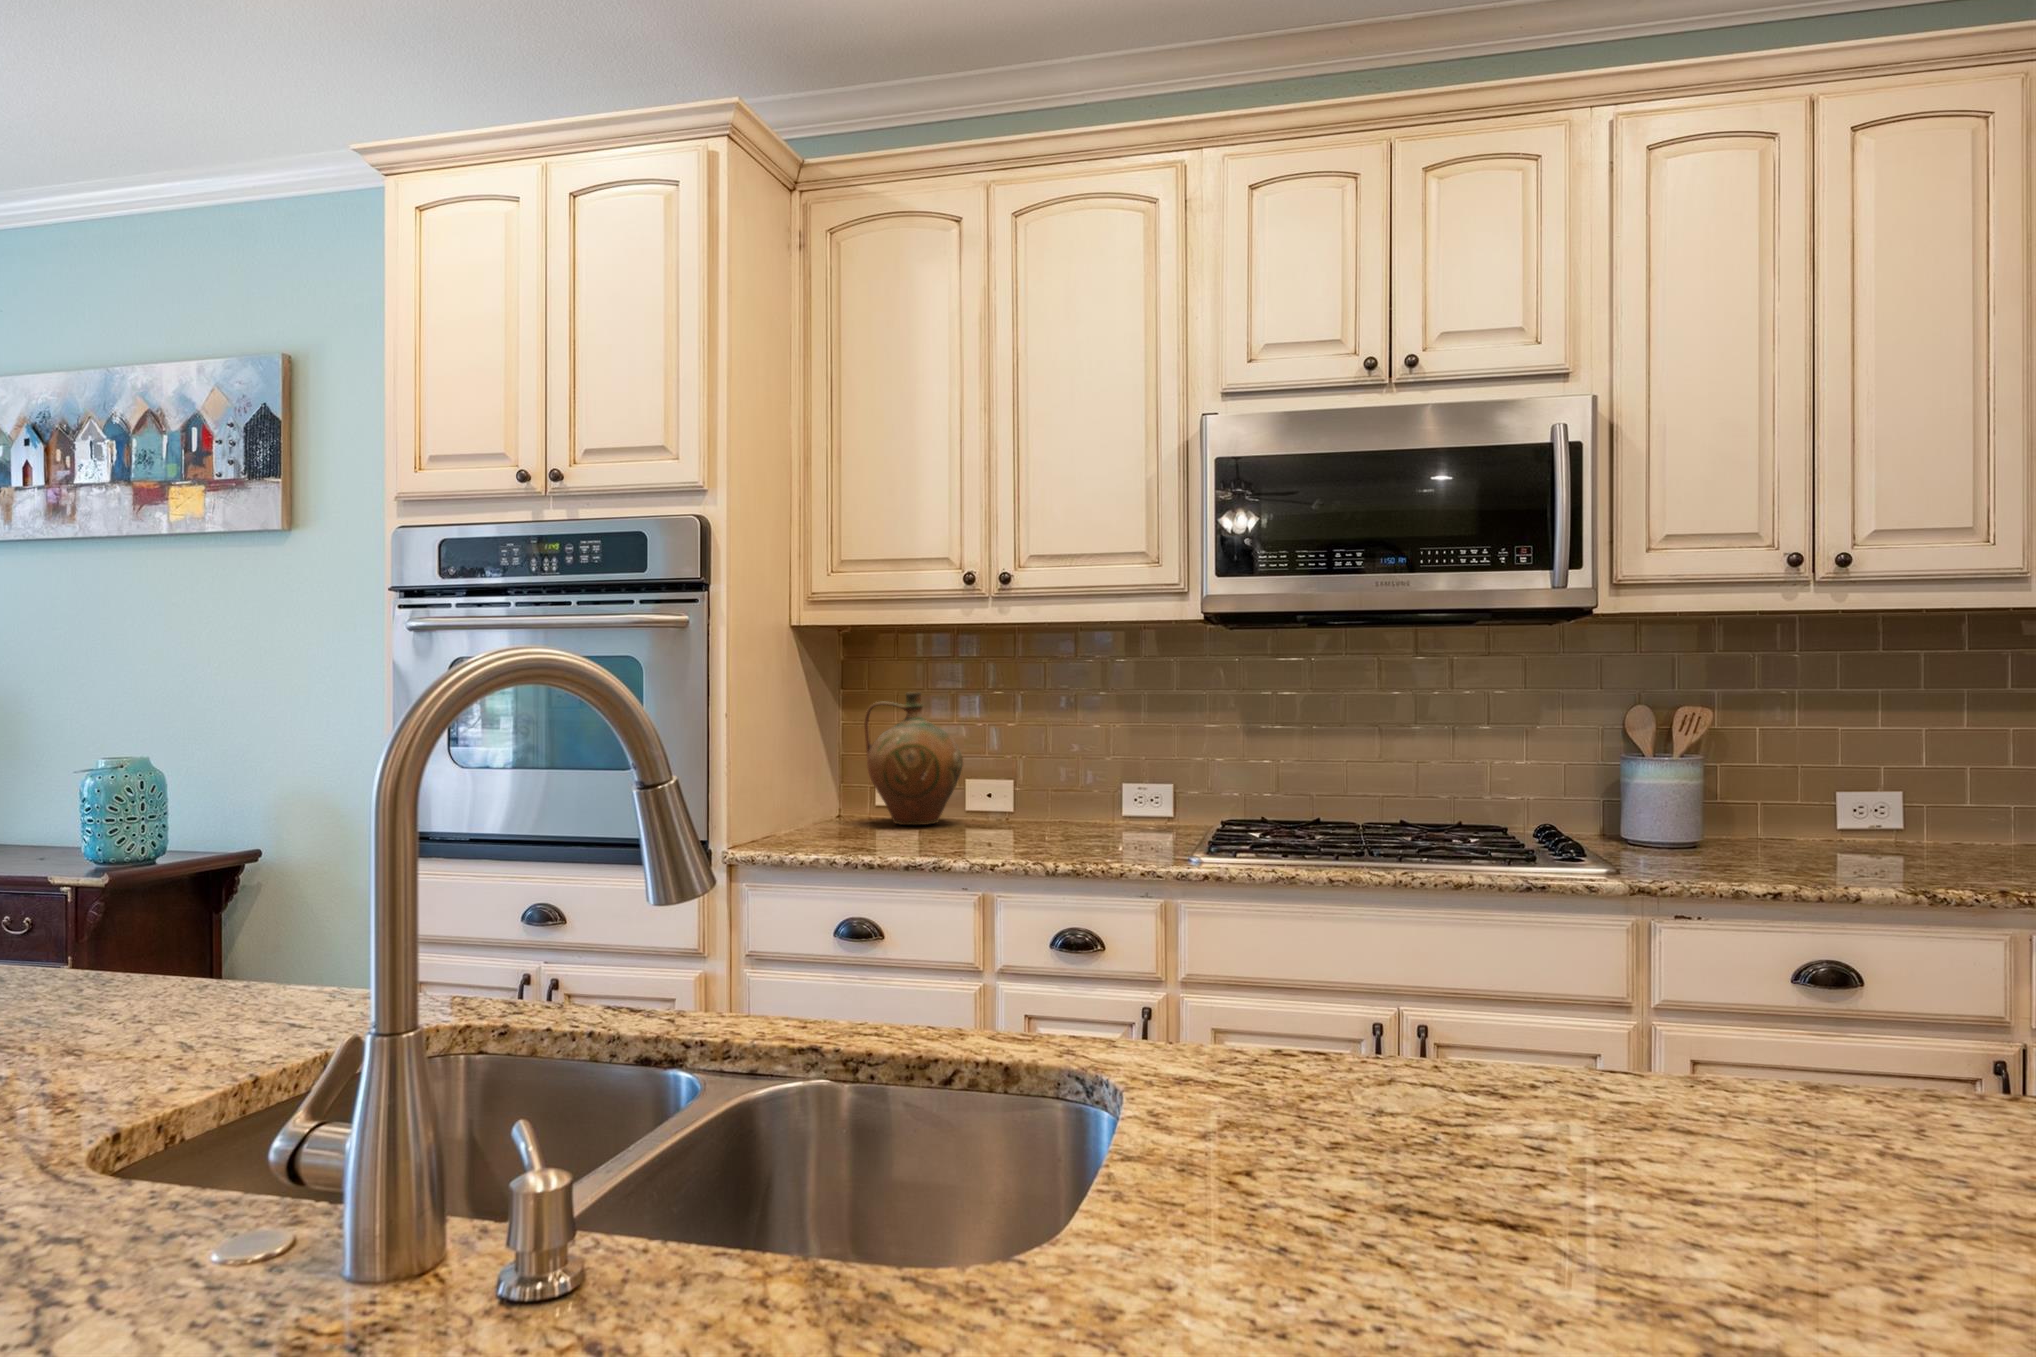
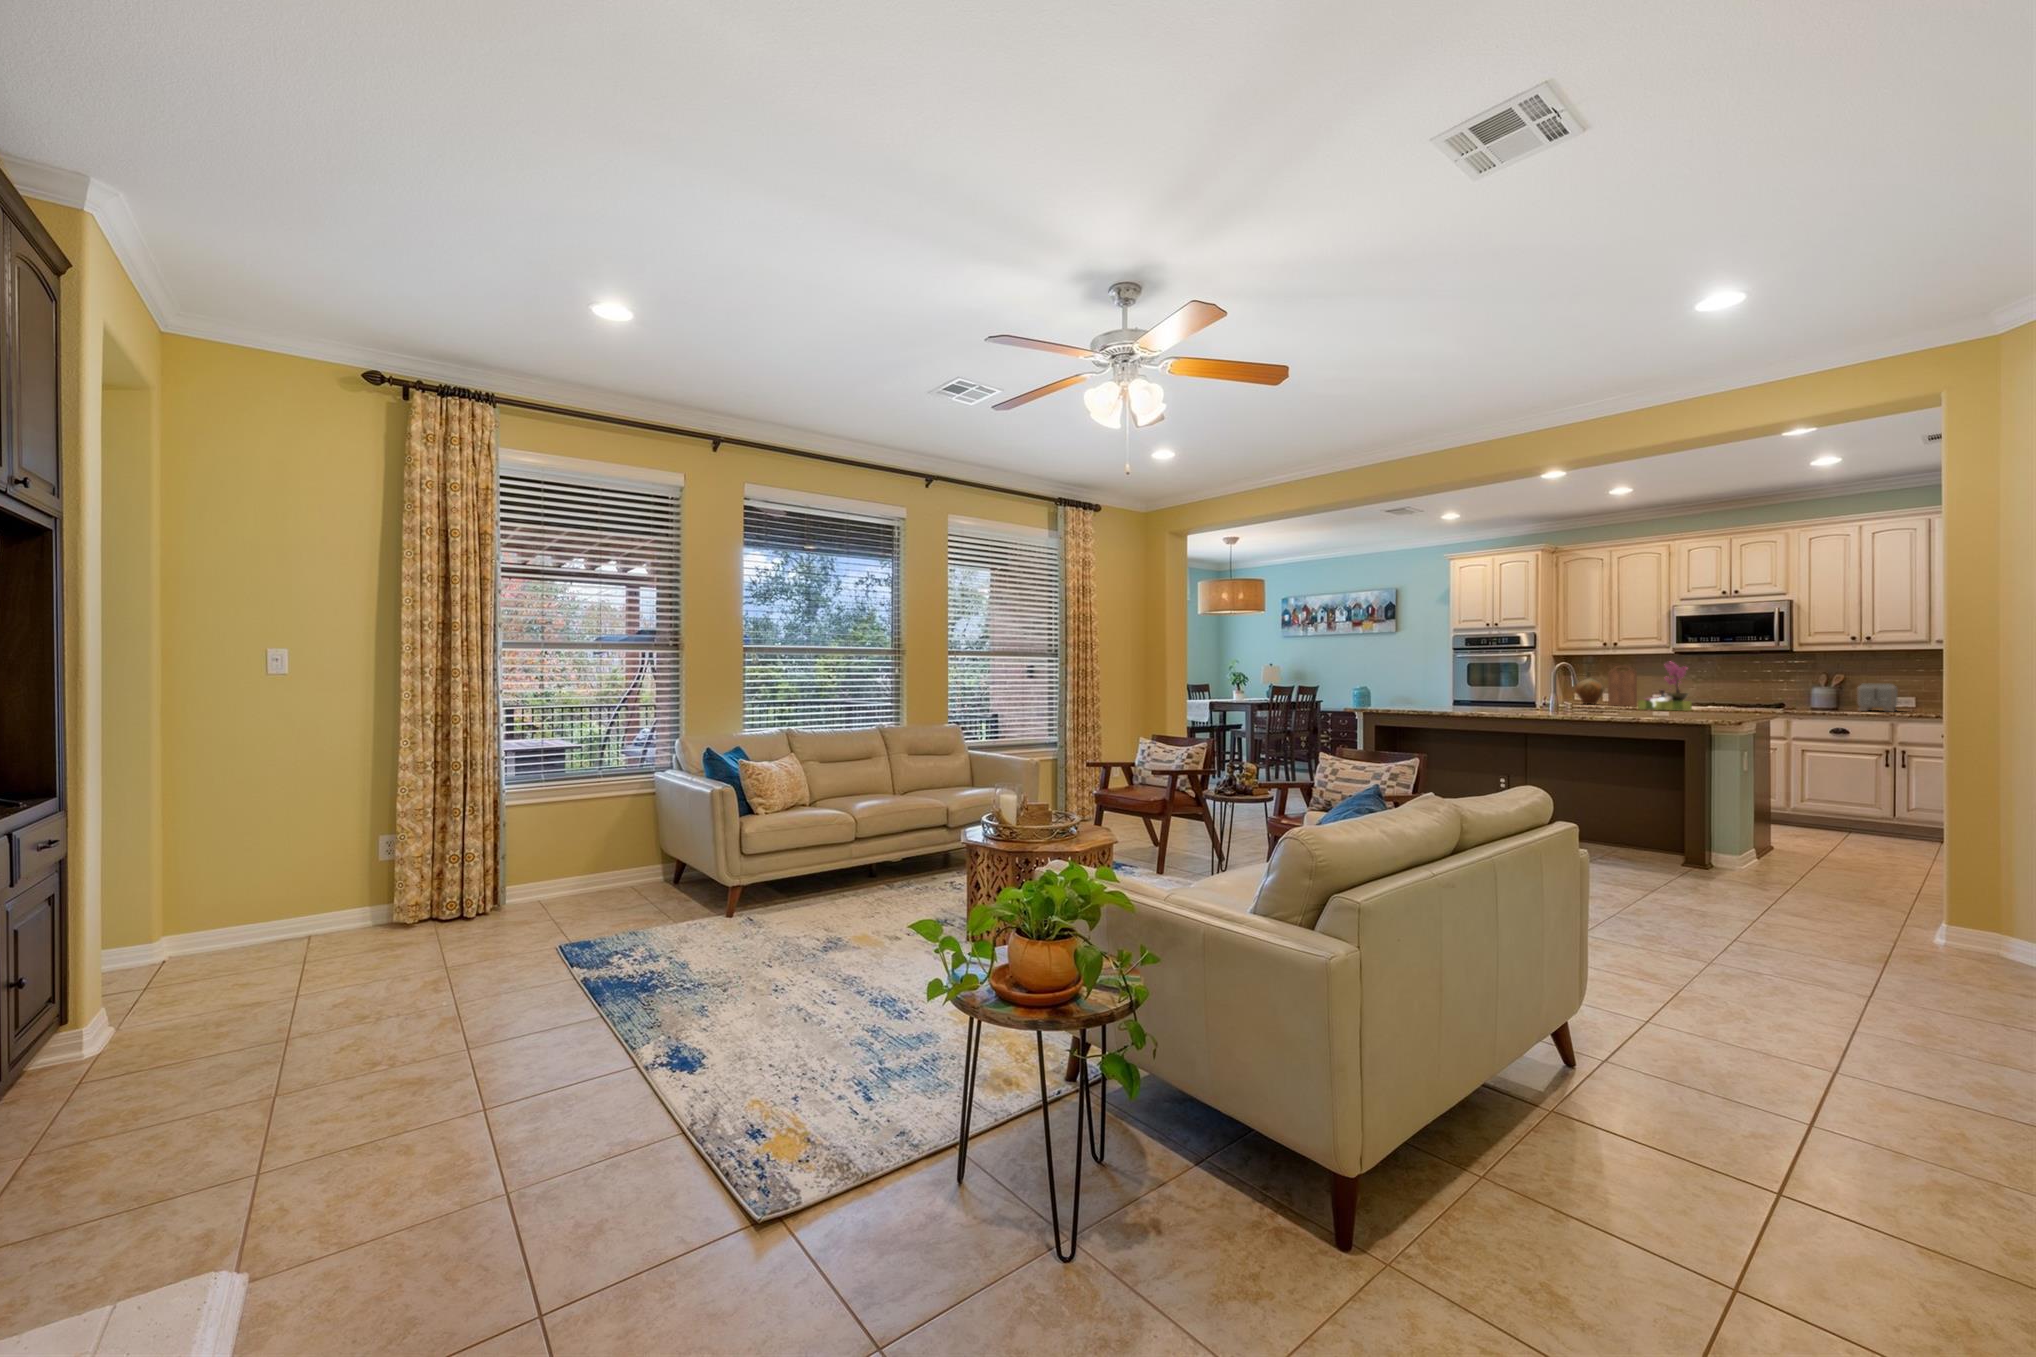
flower arrangement: none [1224,657,1666,1255] -> present [1638,661,1692,711]
cutting board: none [977,671,1080,849] -> present [1608,666,1637,706]
toaster: none [1759,741,1935,862] -> present [1857,684,1897,711]

